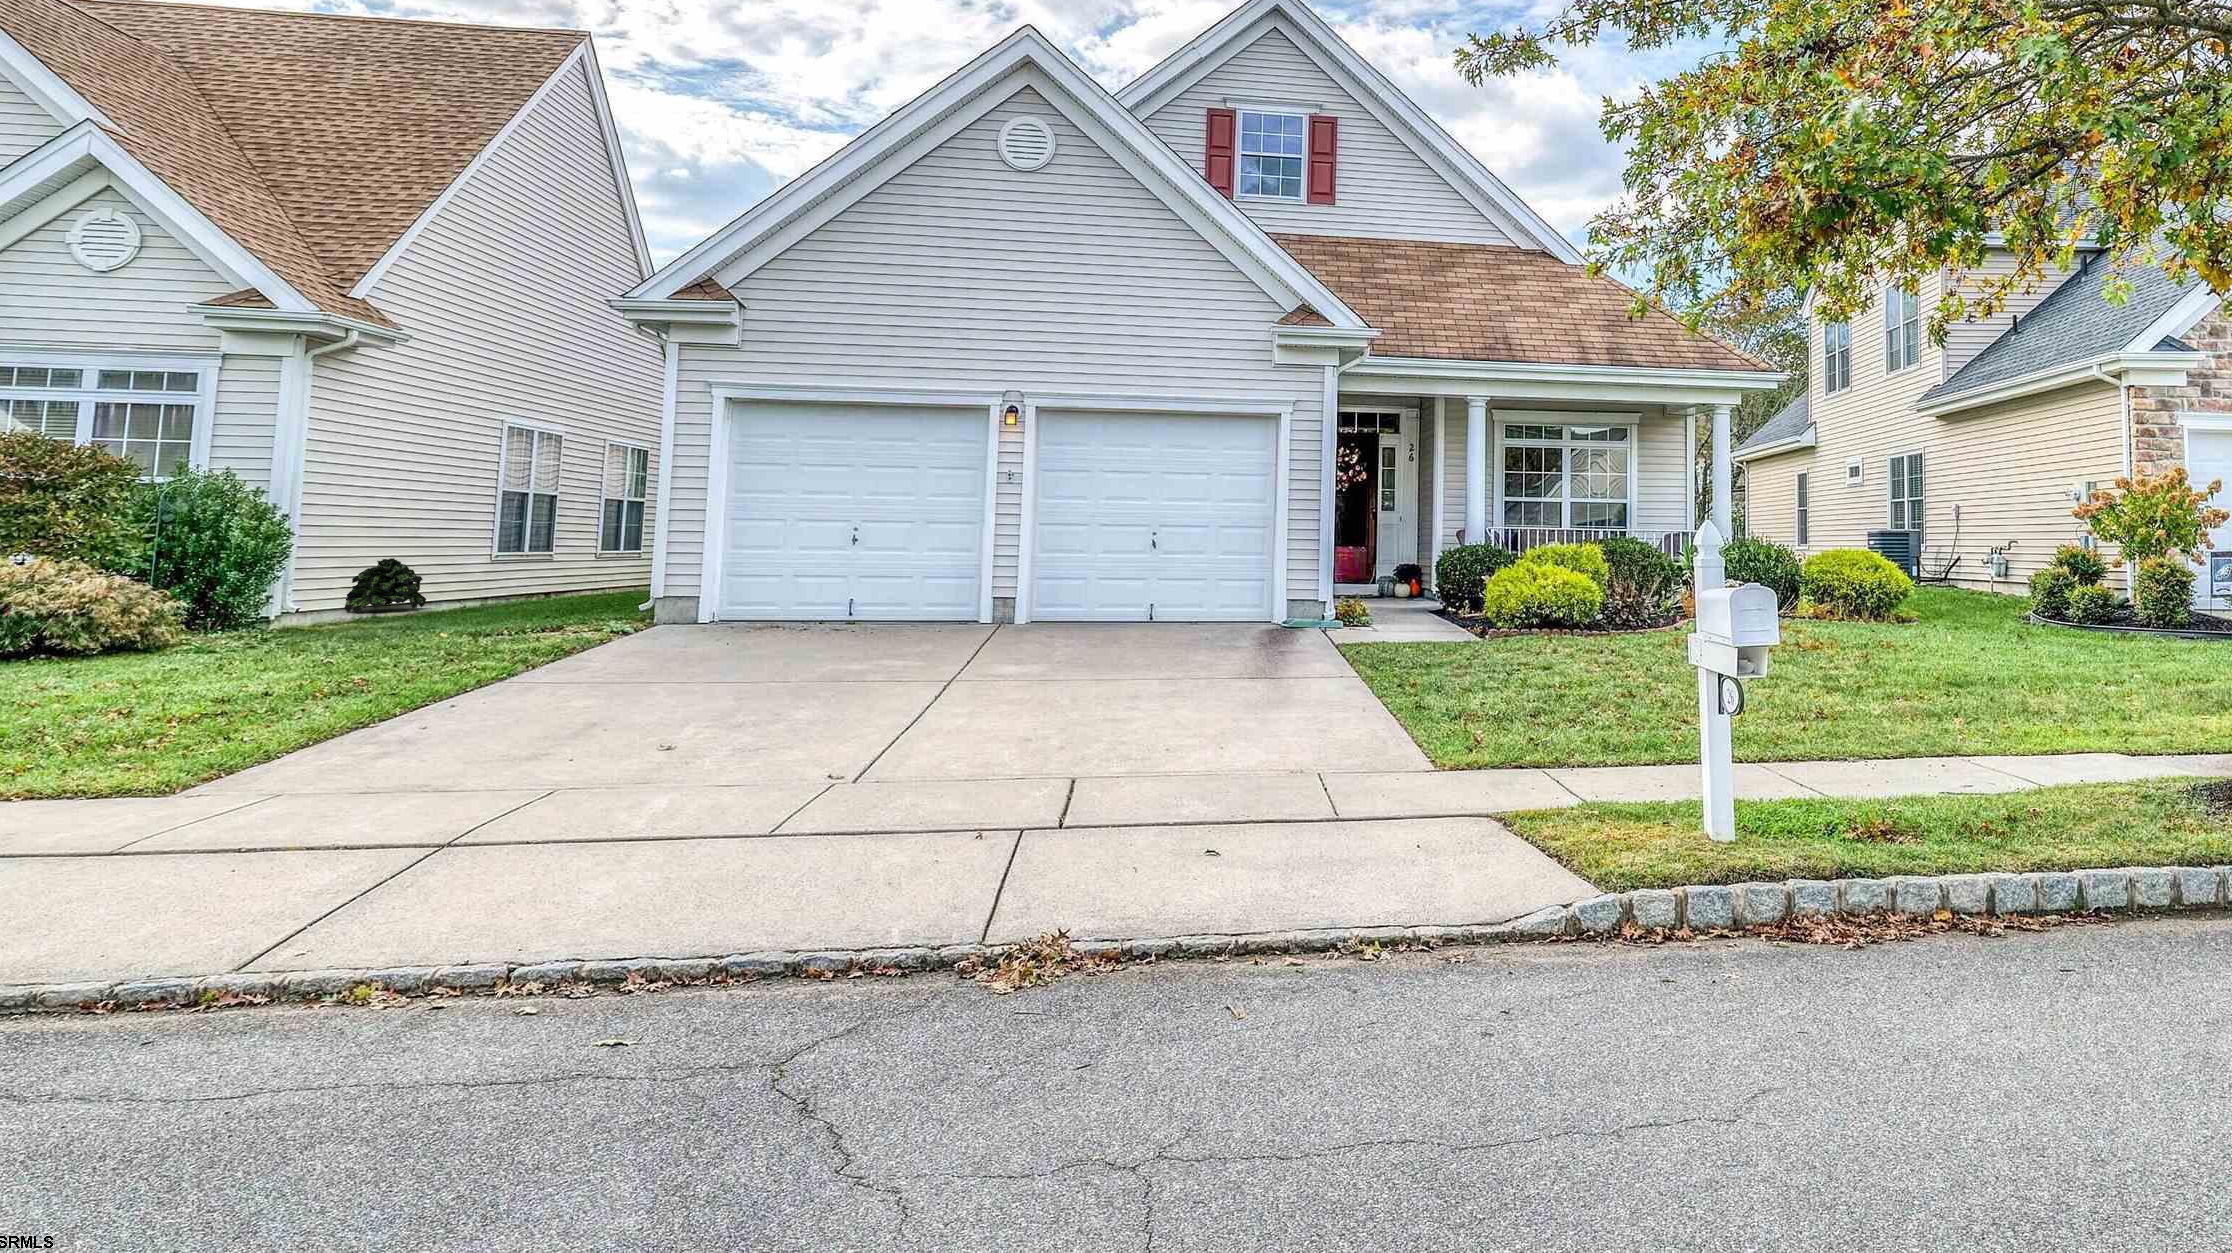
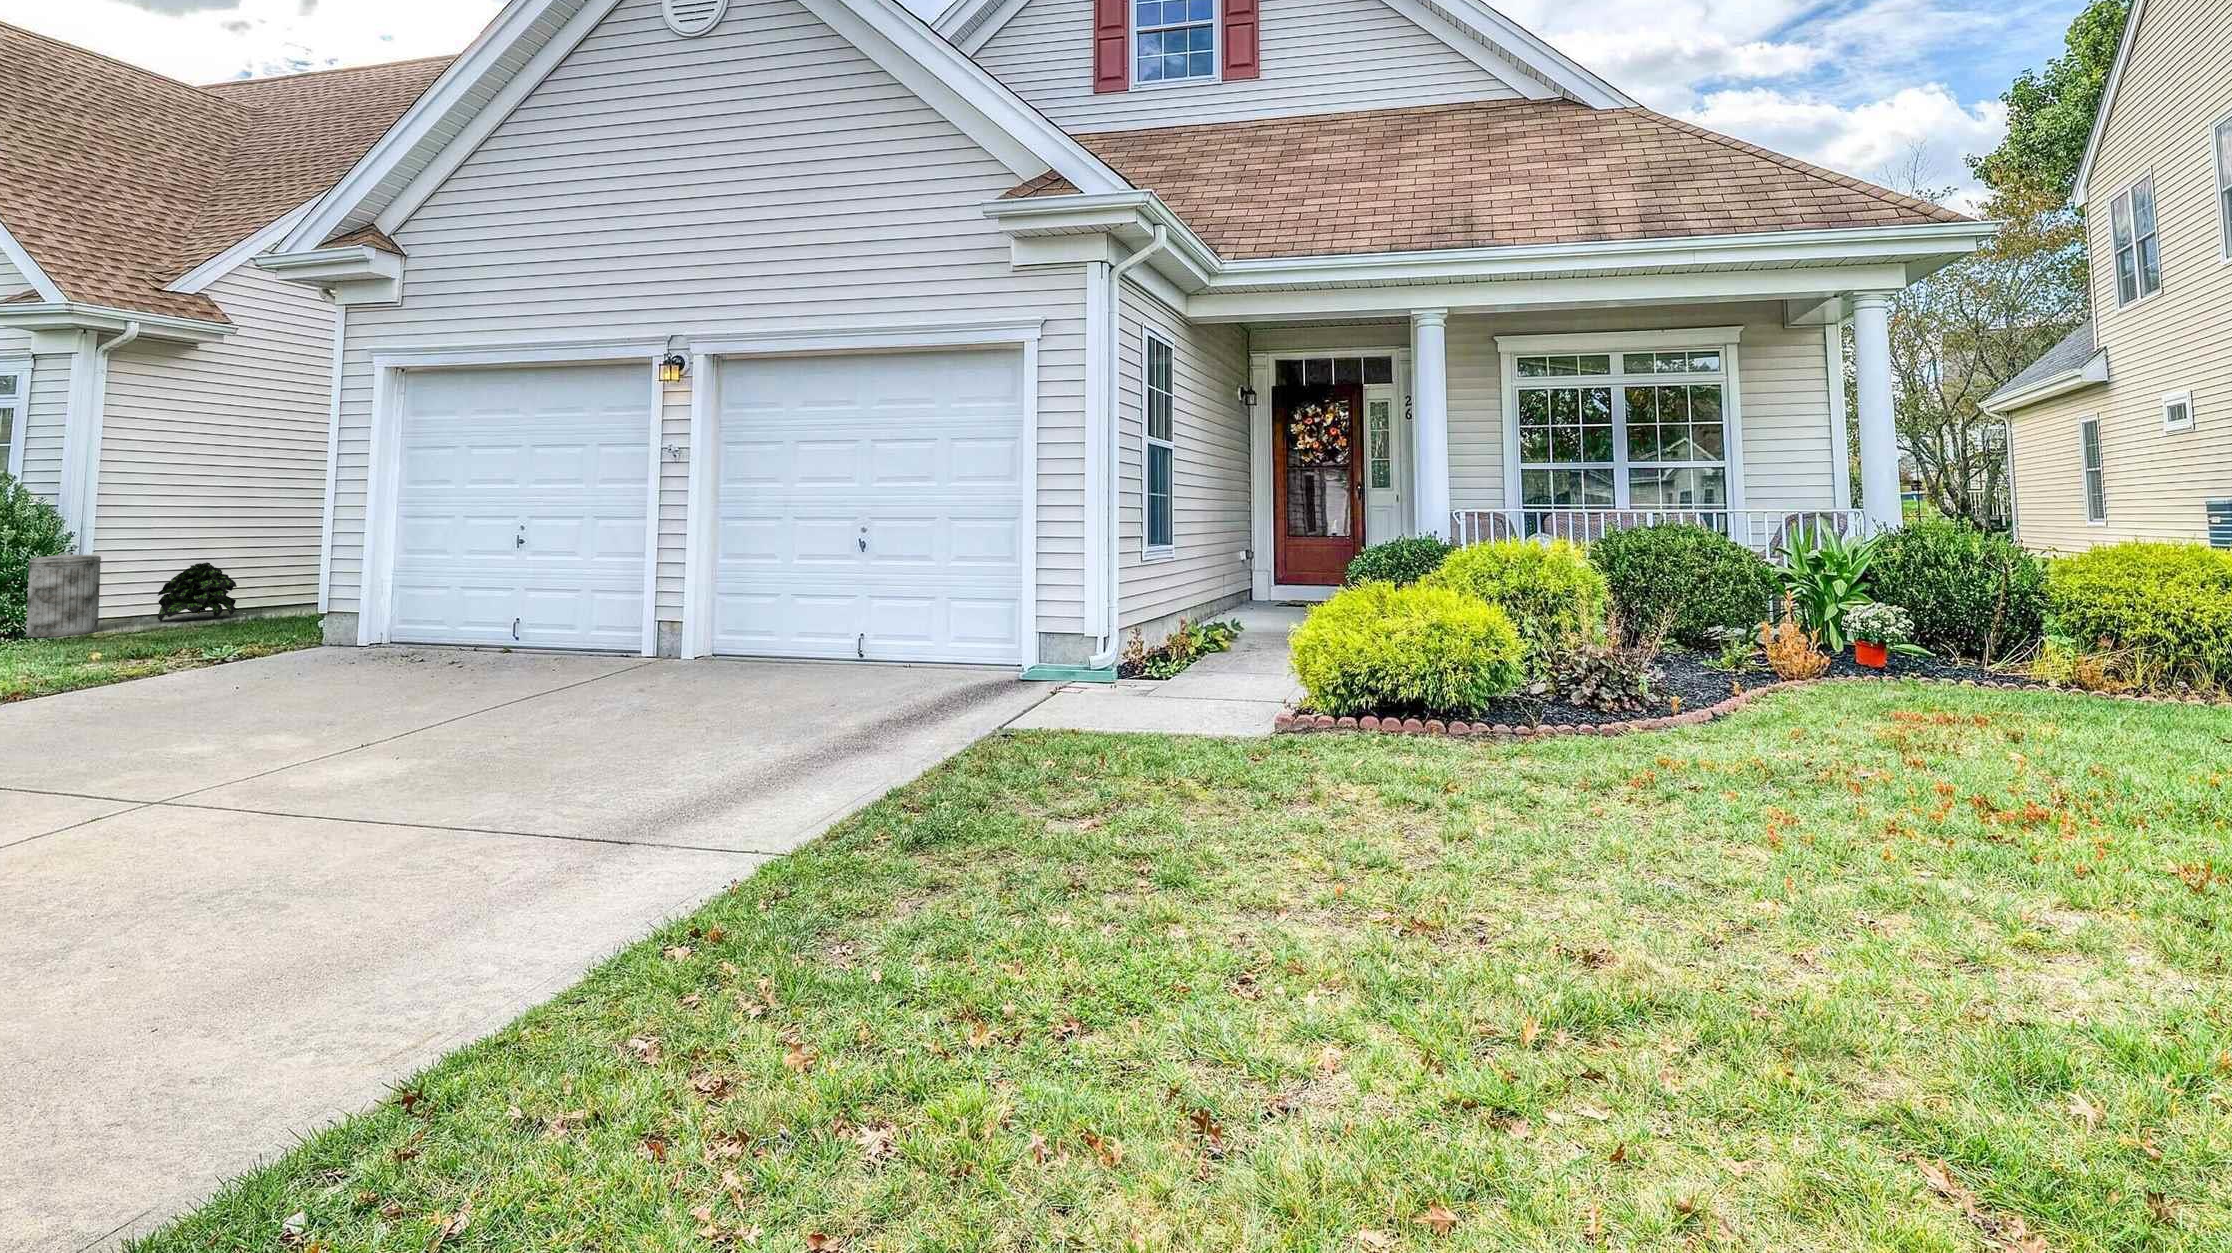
trash can: none [263,546,334,624] -> present [26,552,101,637]

